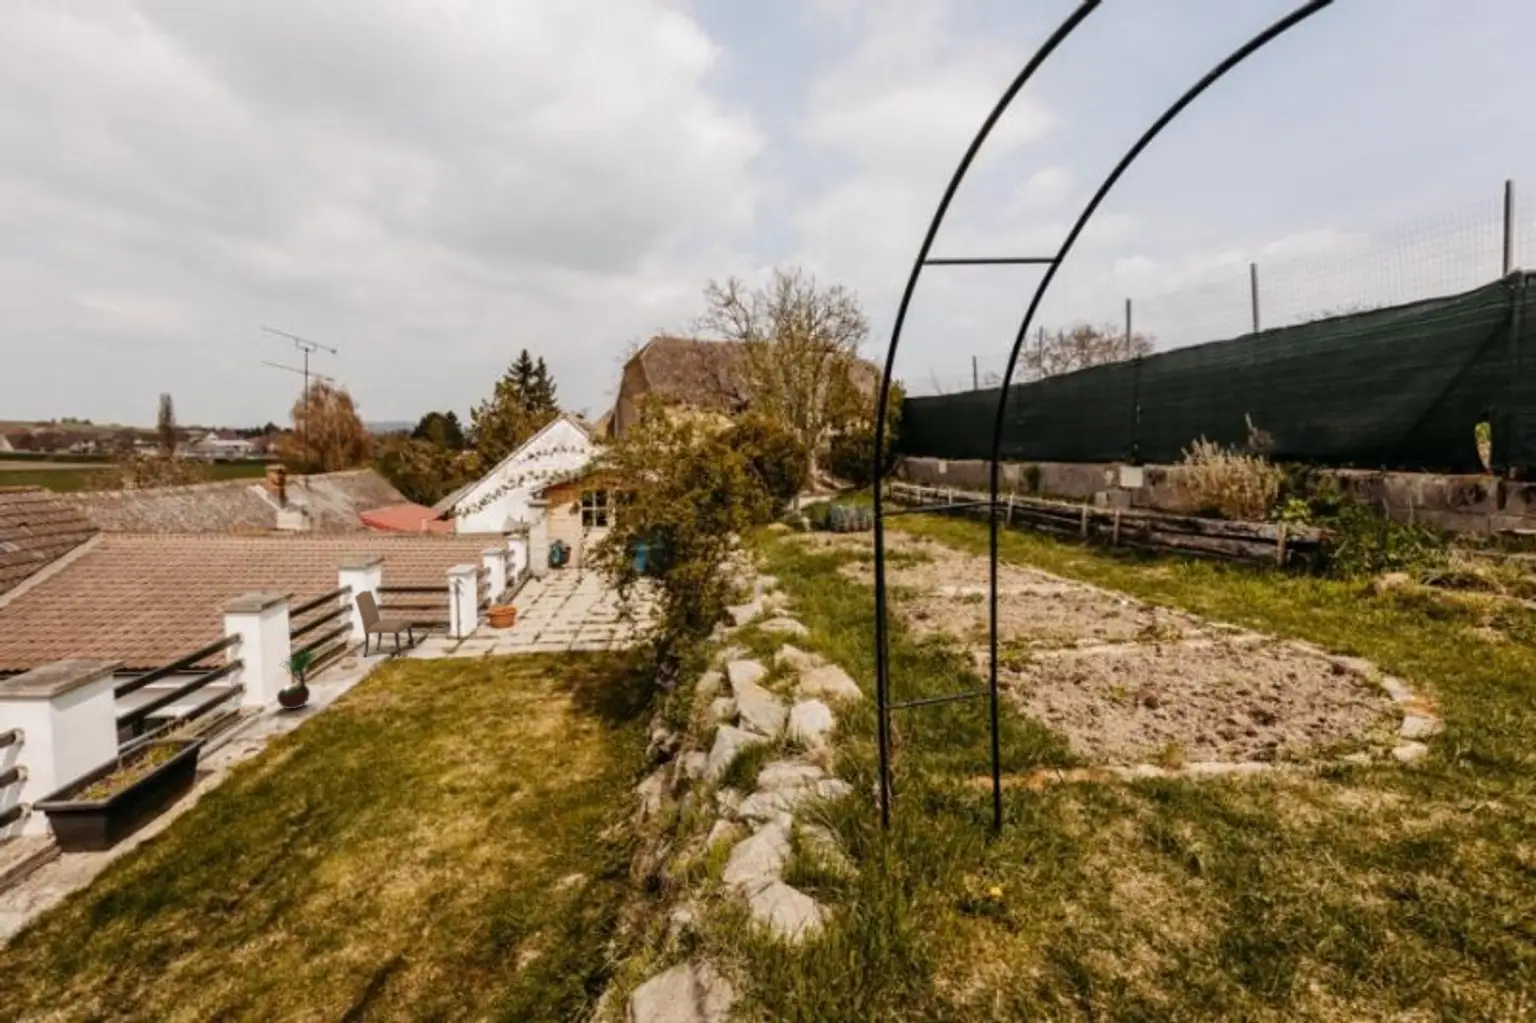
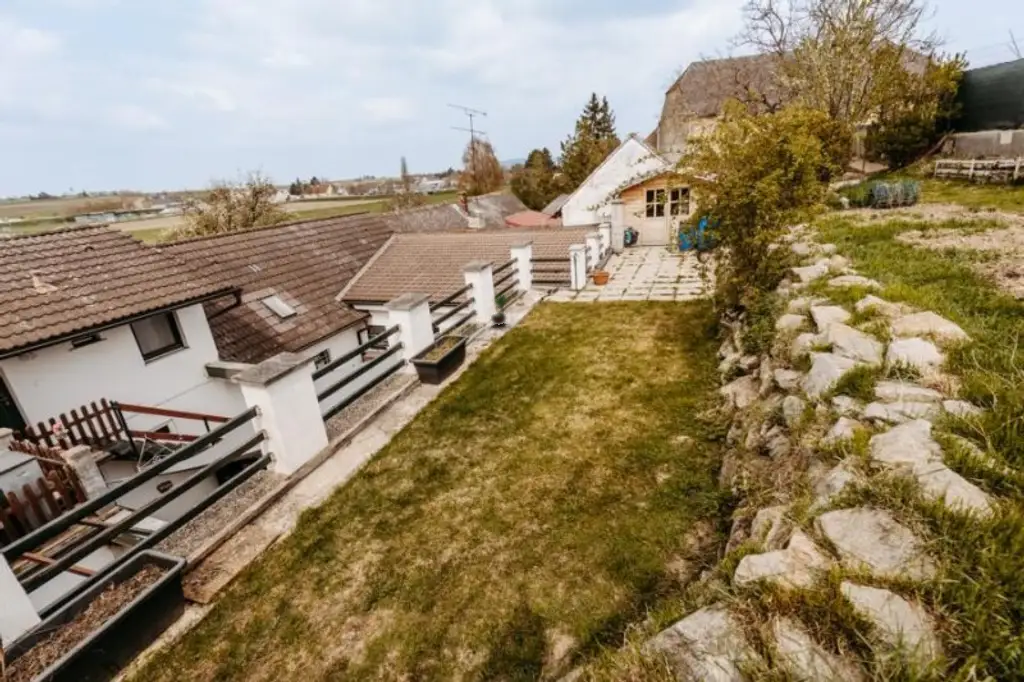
chair: present [355,591,414,656] -> none [521,260,553,300]

